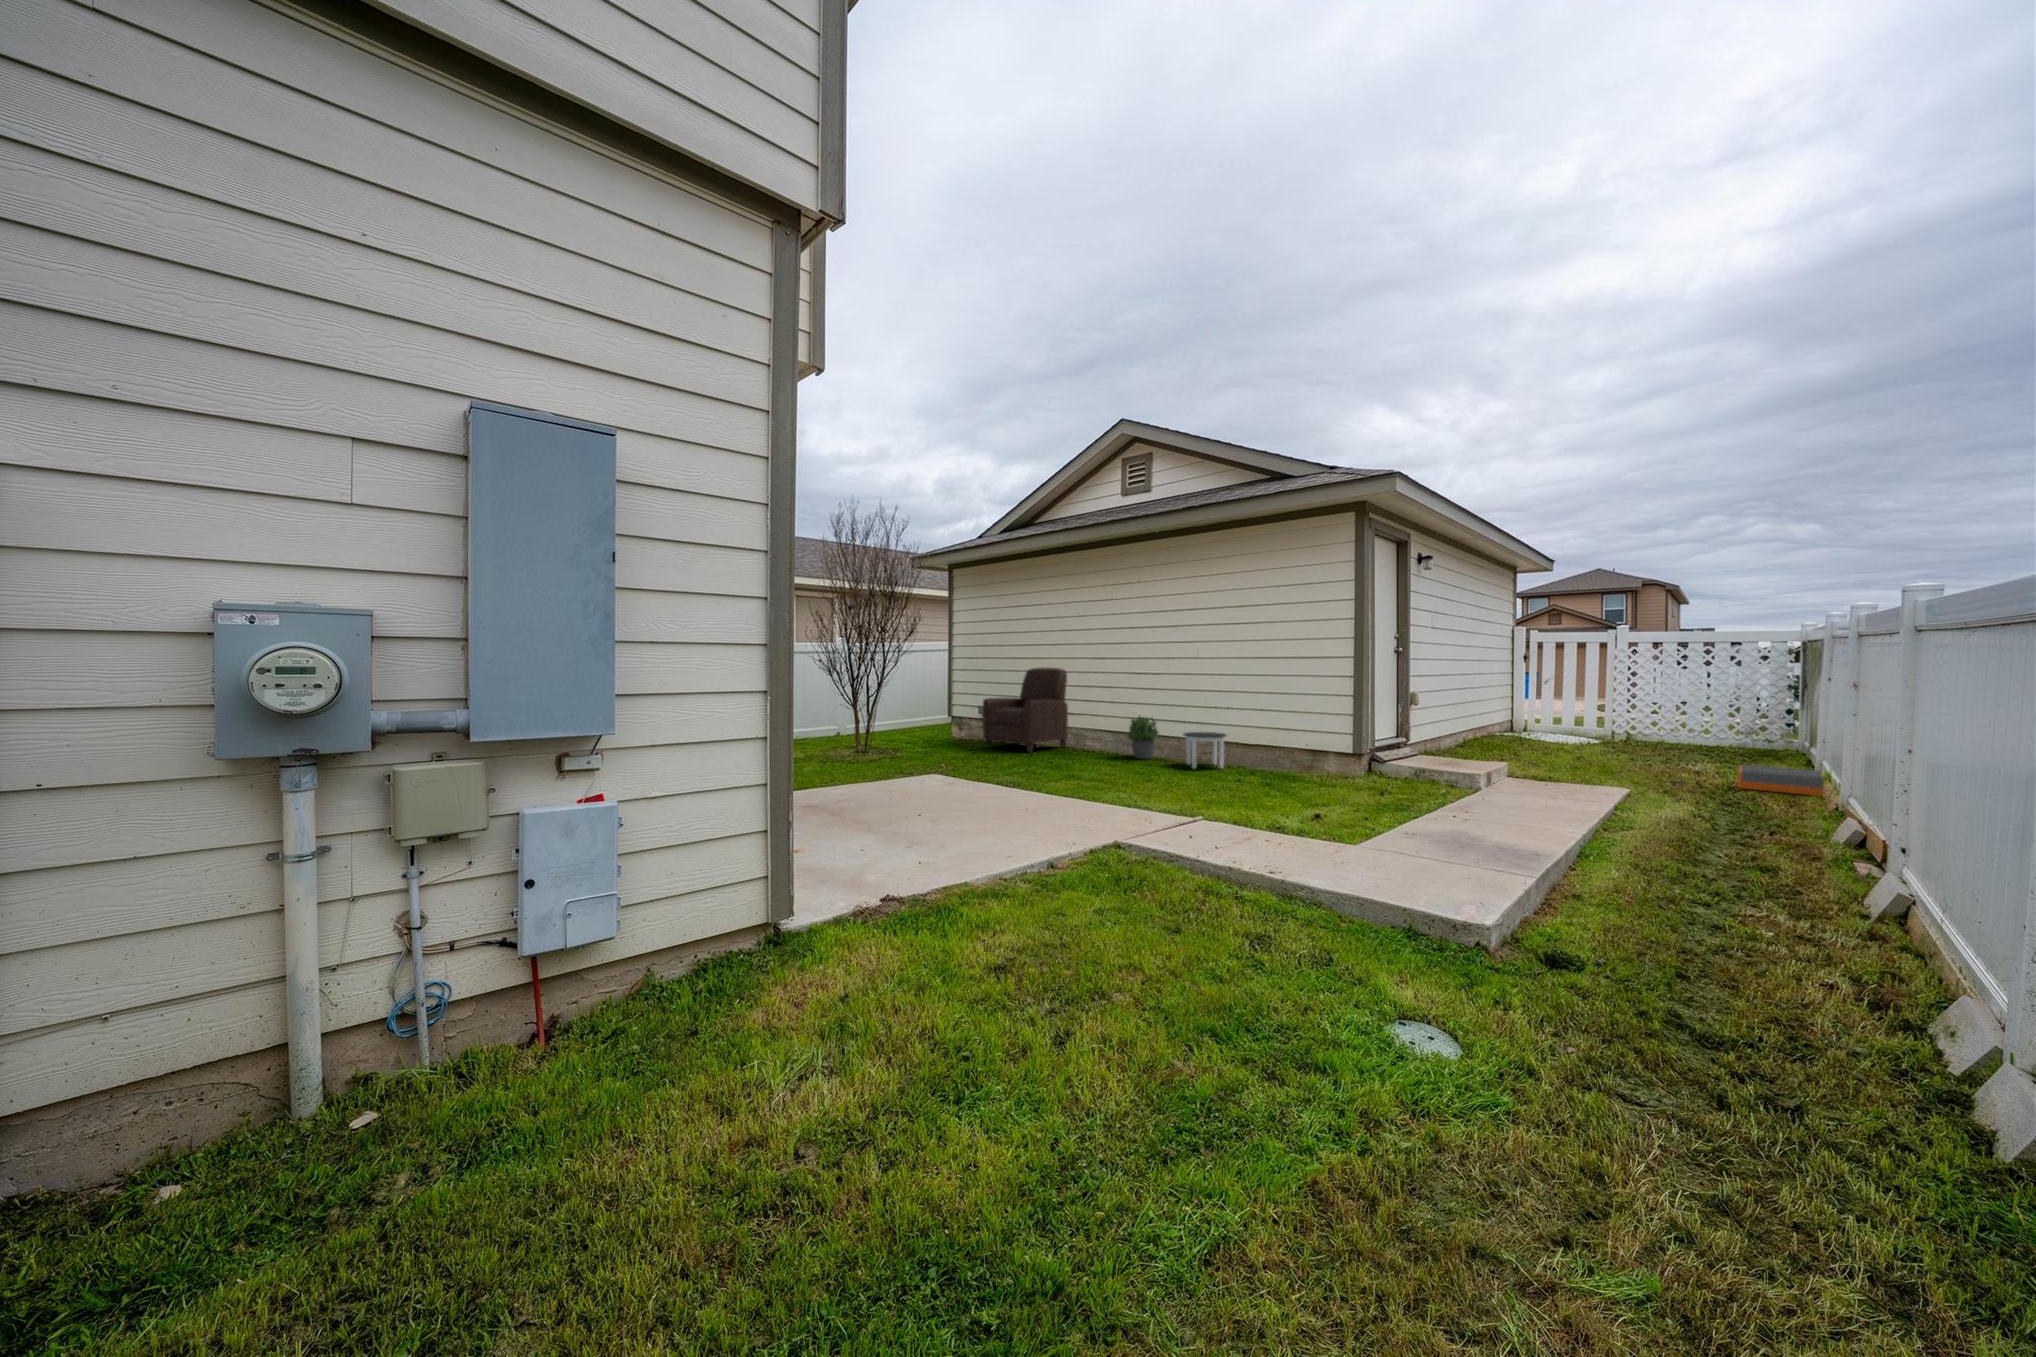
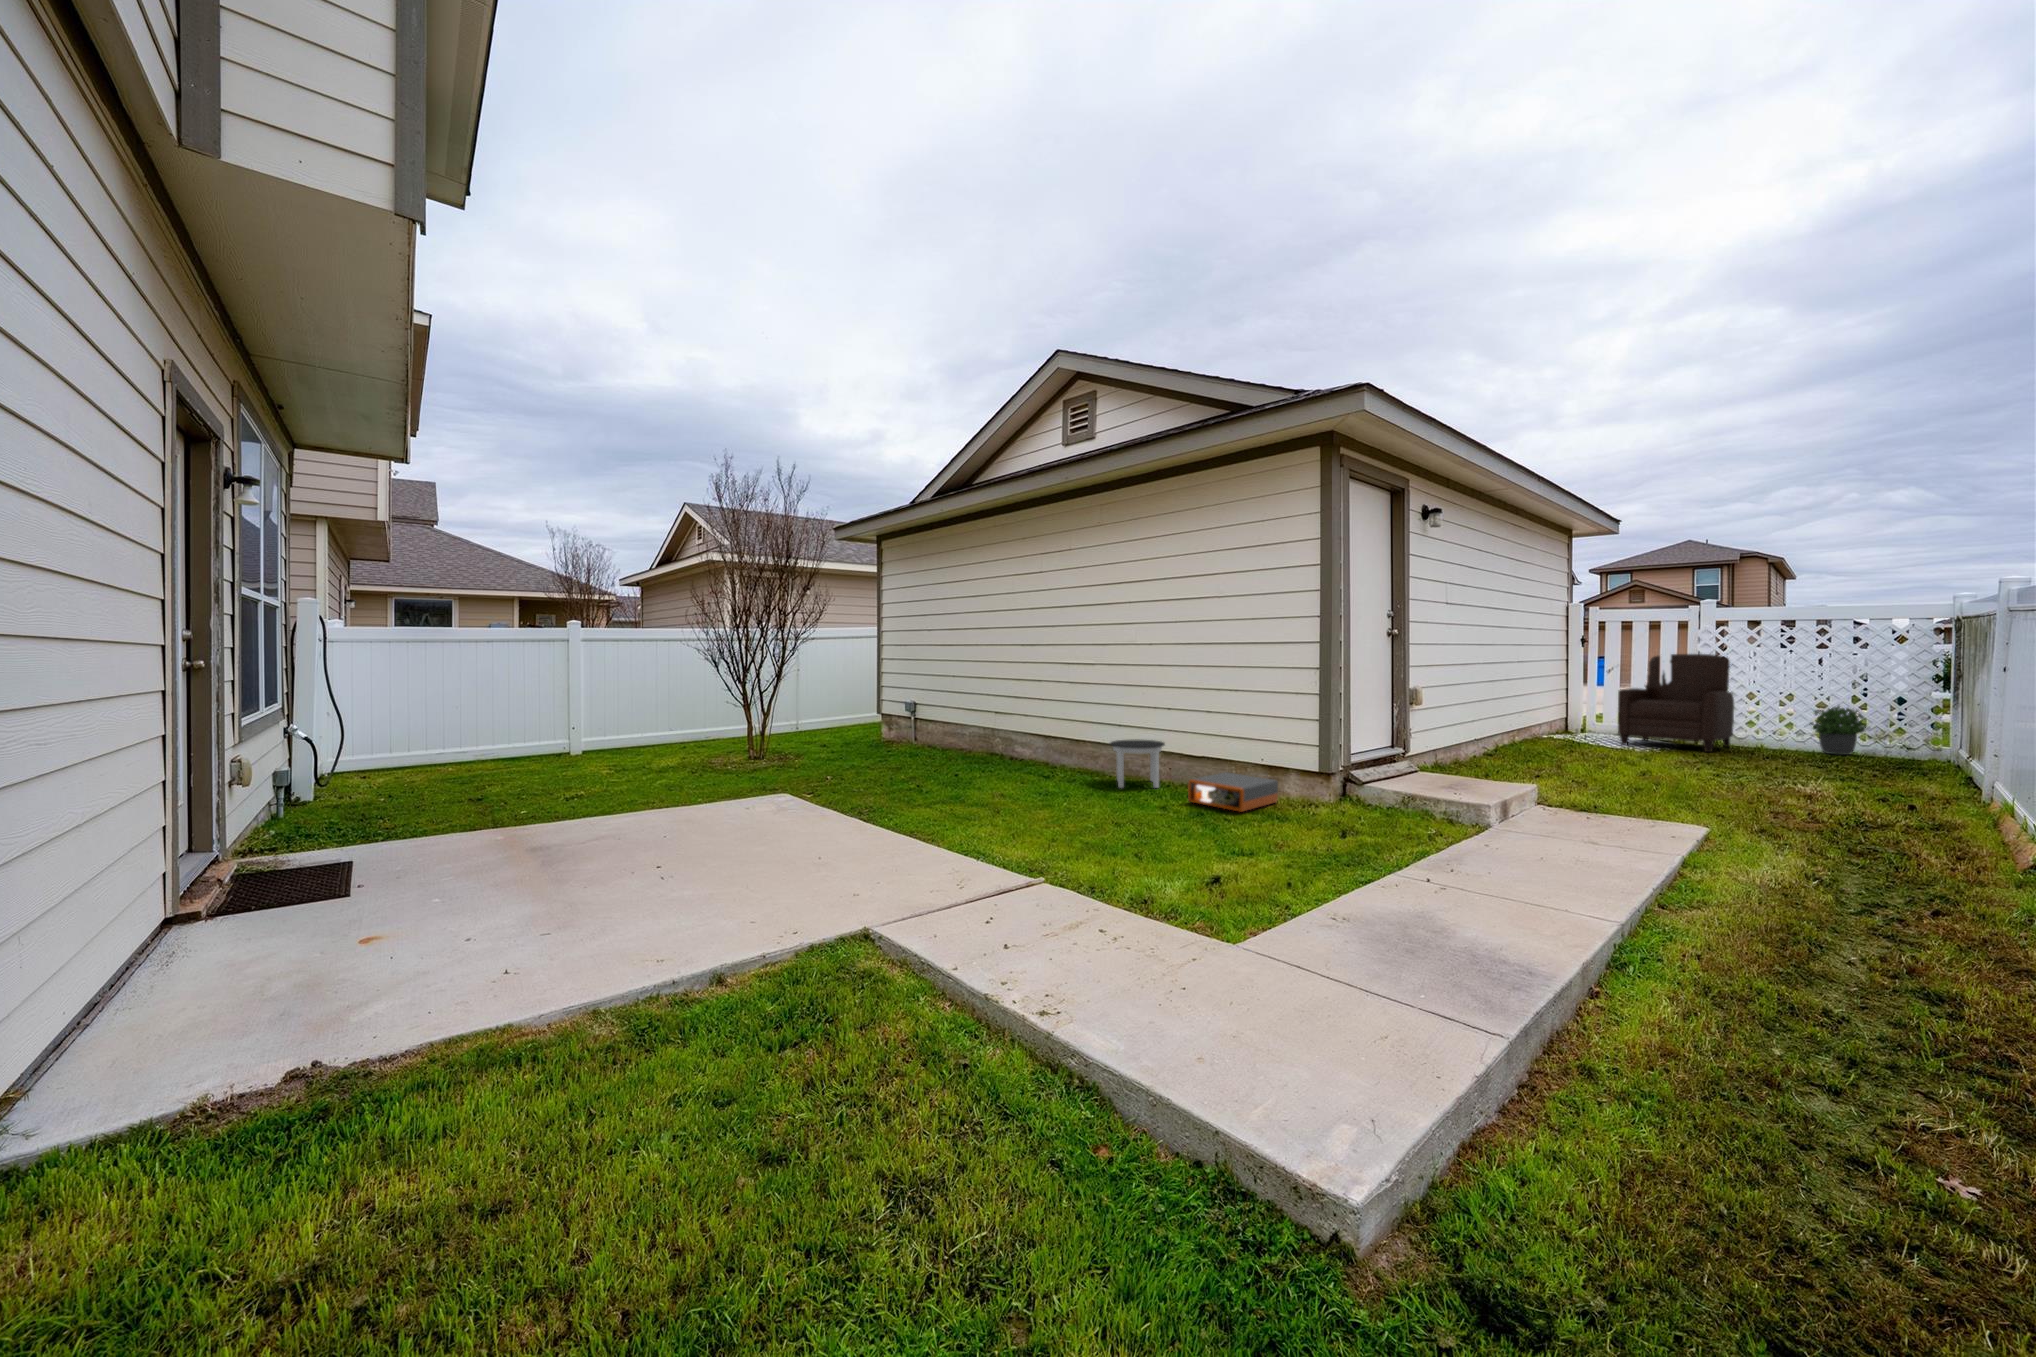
chair: present [983,668,1068,753] -> present [1618,654,1734,752]
potted plant: present [1127,716,1159,759] -> present [1809,706,1869,755]
storage box: present [1738,765,1823,796] -> present [1188,772,1278,812]

